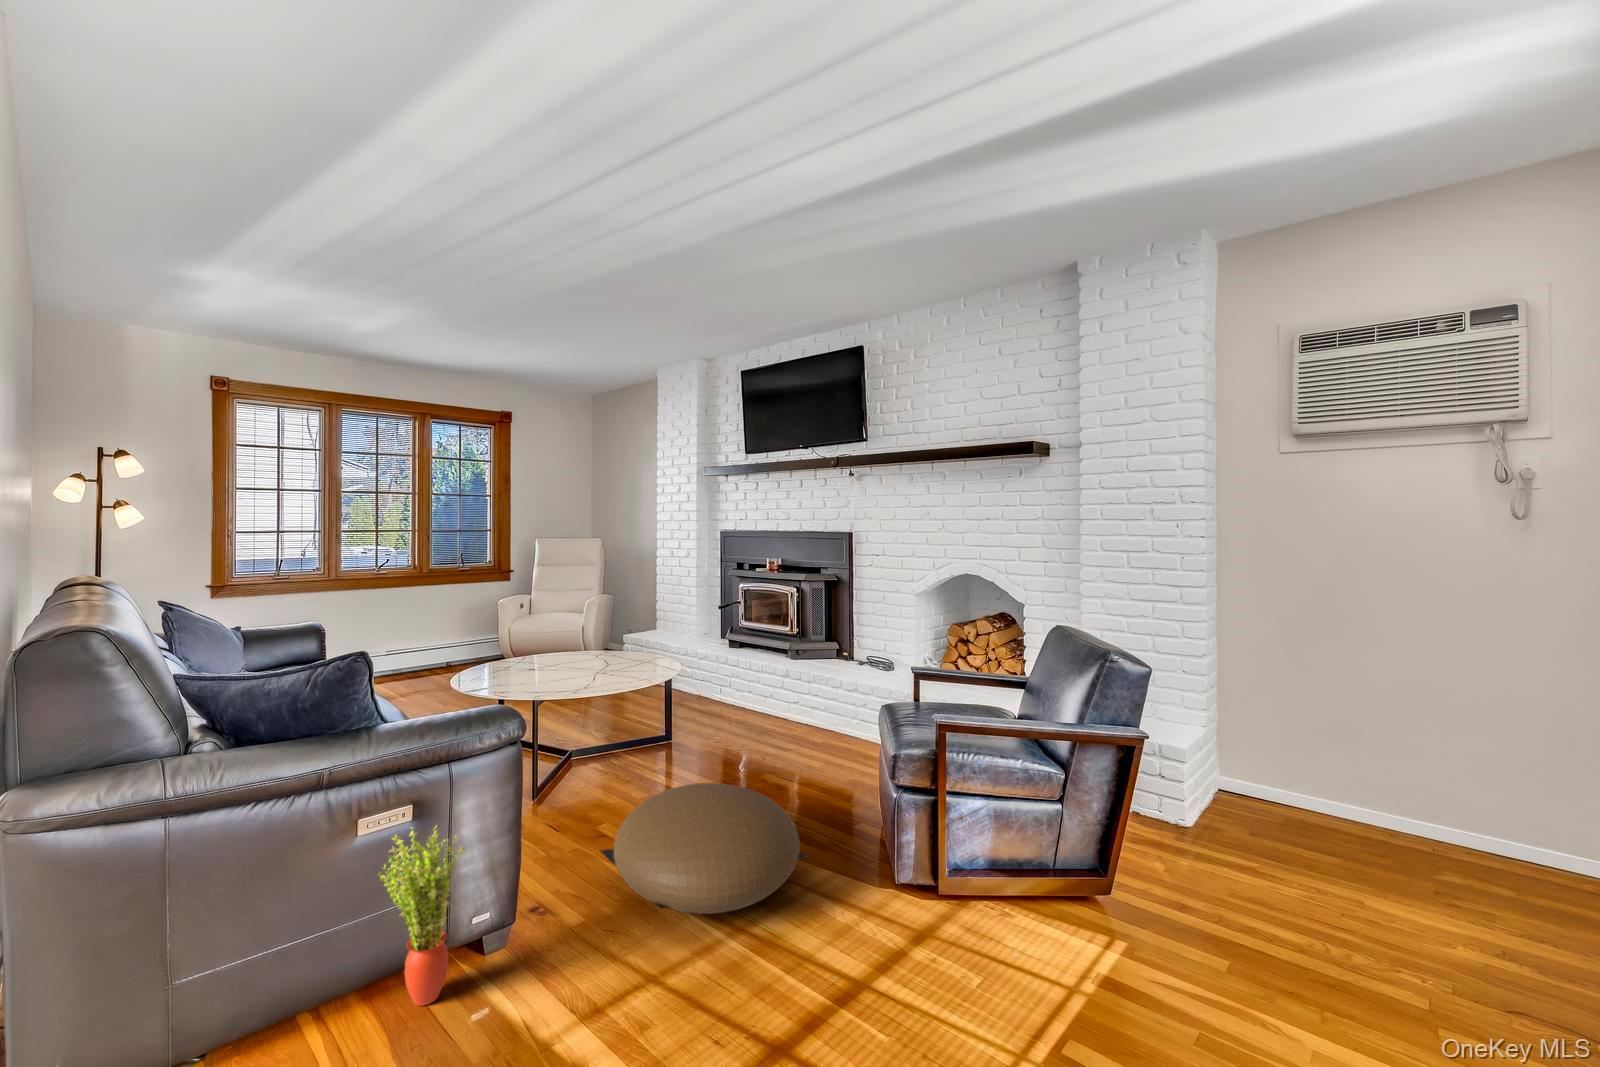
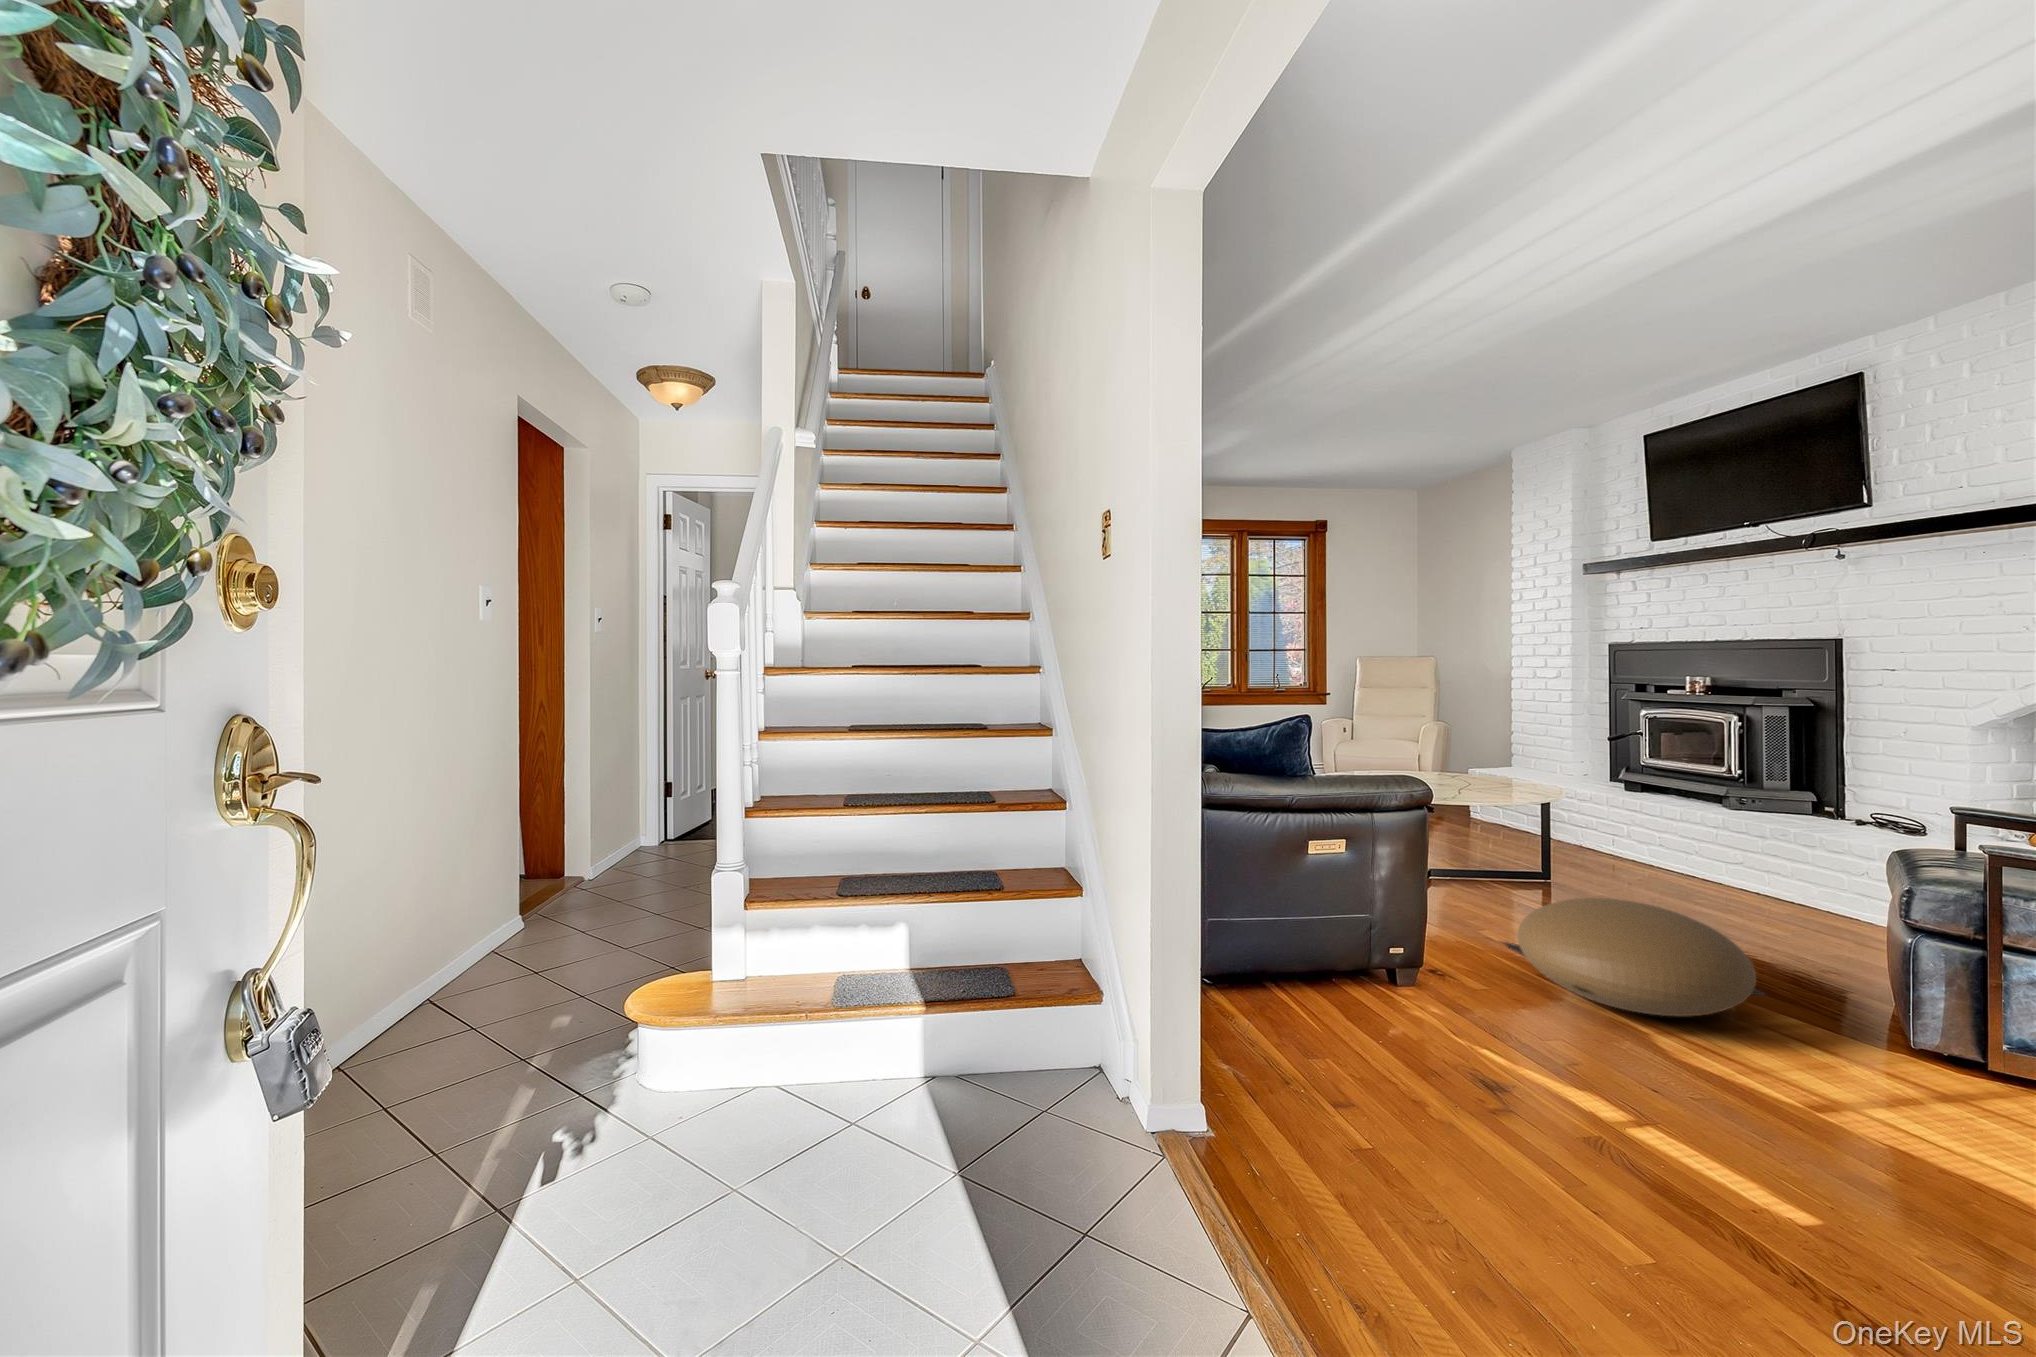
potted plant: present [377,828,465,1006] -> none [1335,860,1401,1004]

